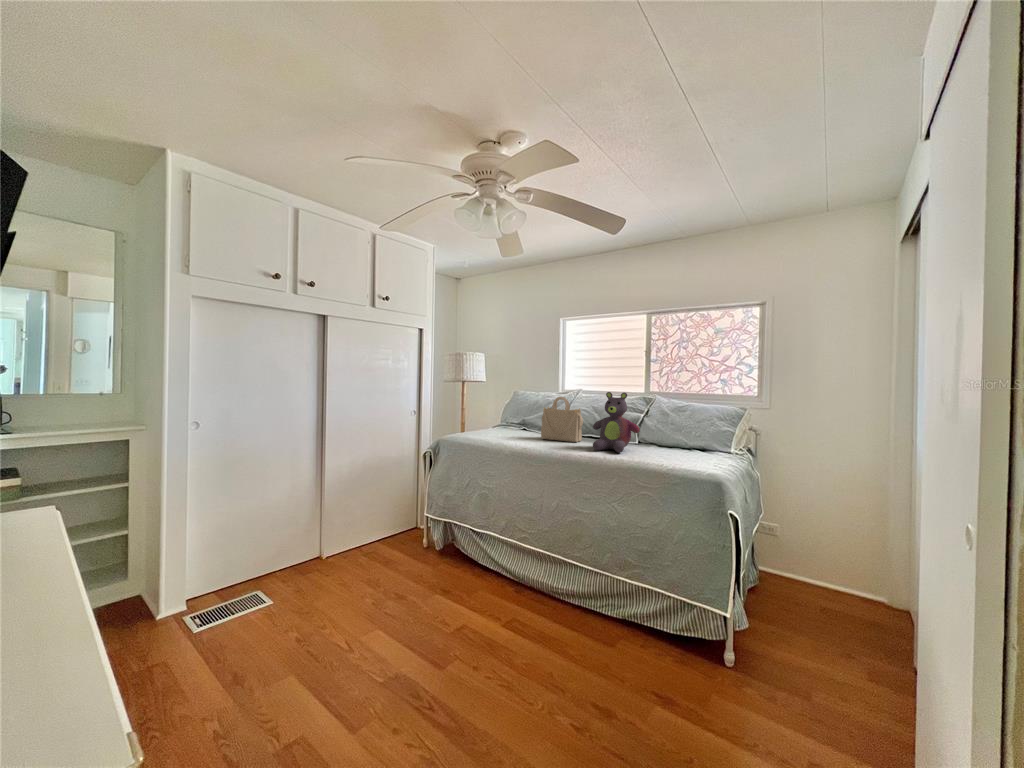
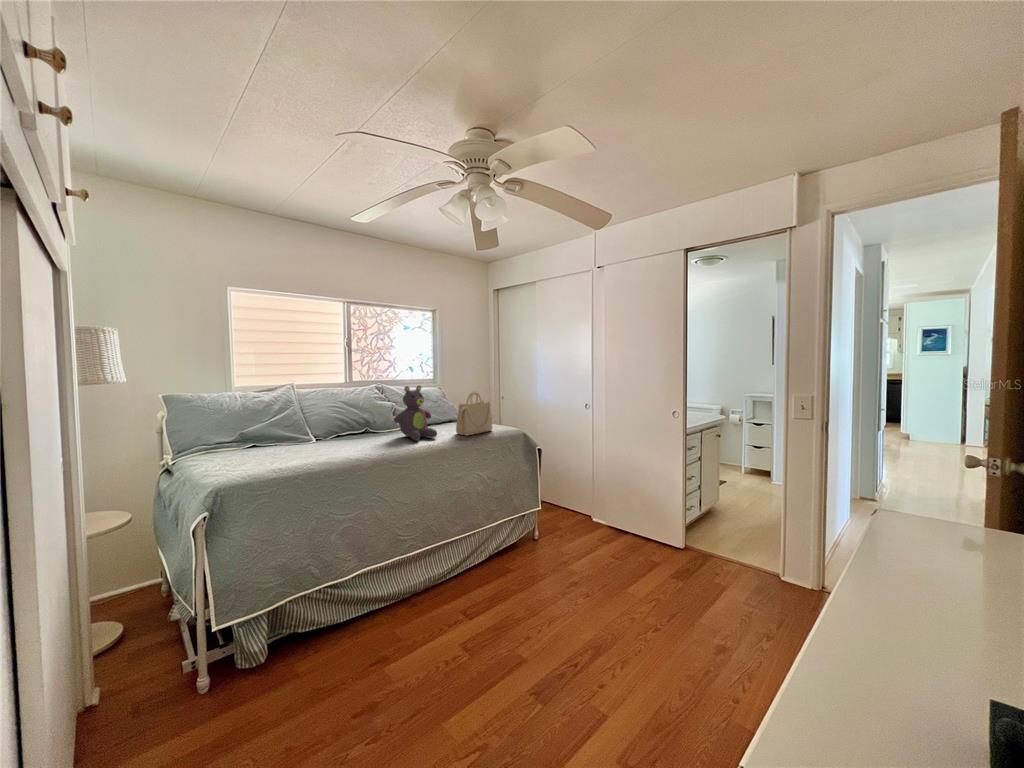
handbag: present [541,397,583,442] -> present [456,392,492,435]

